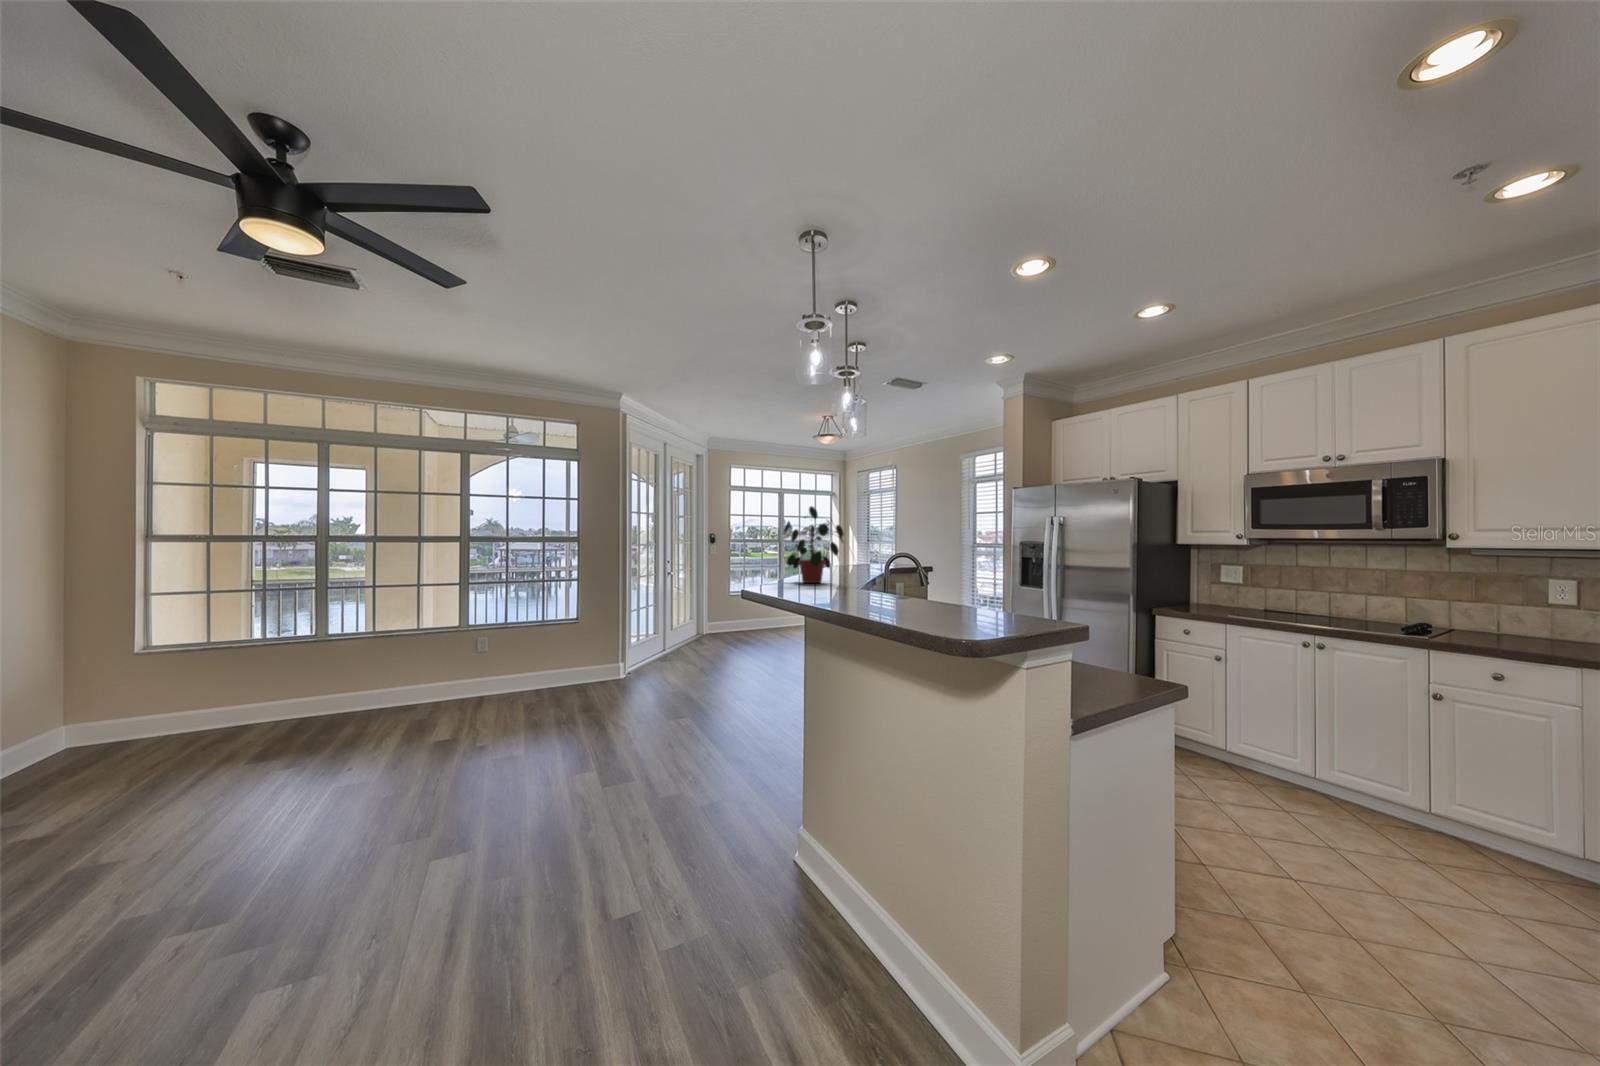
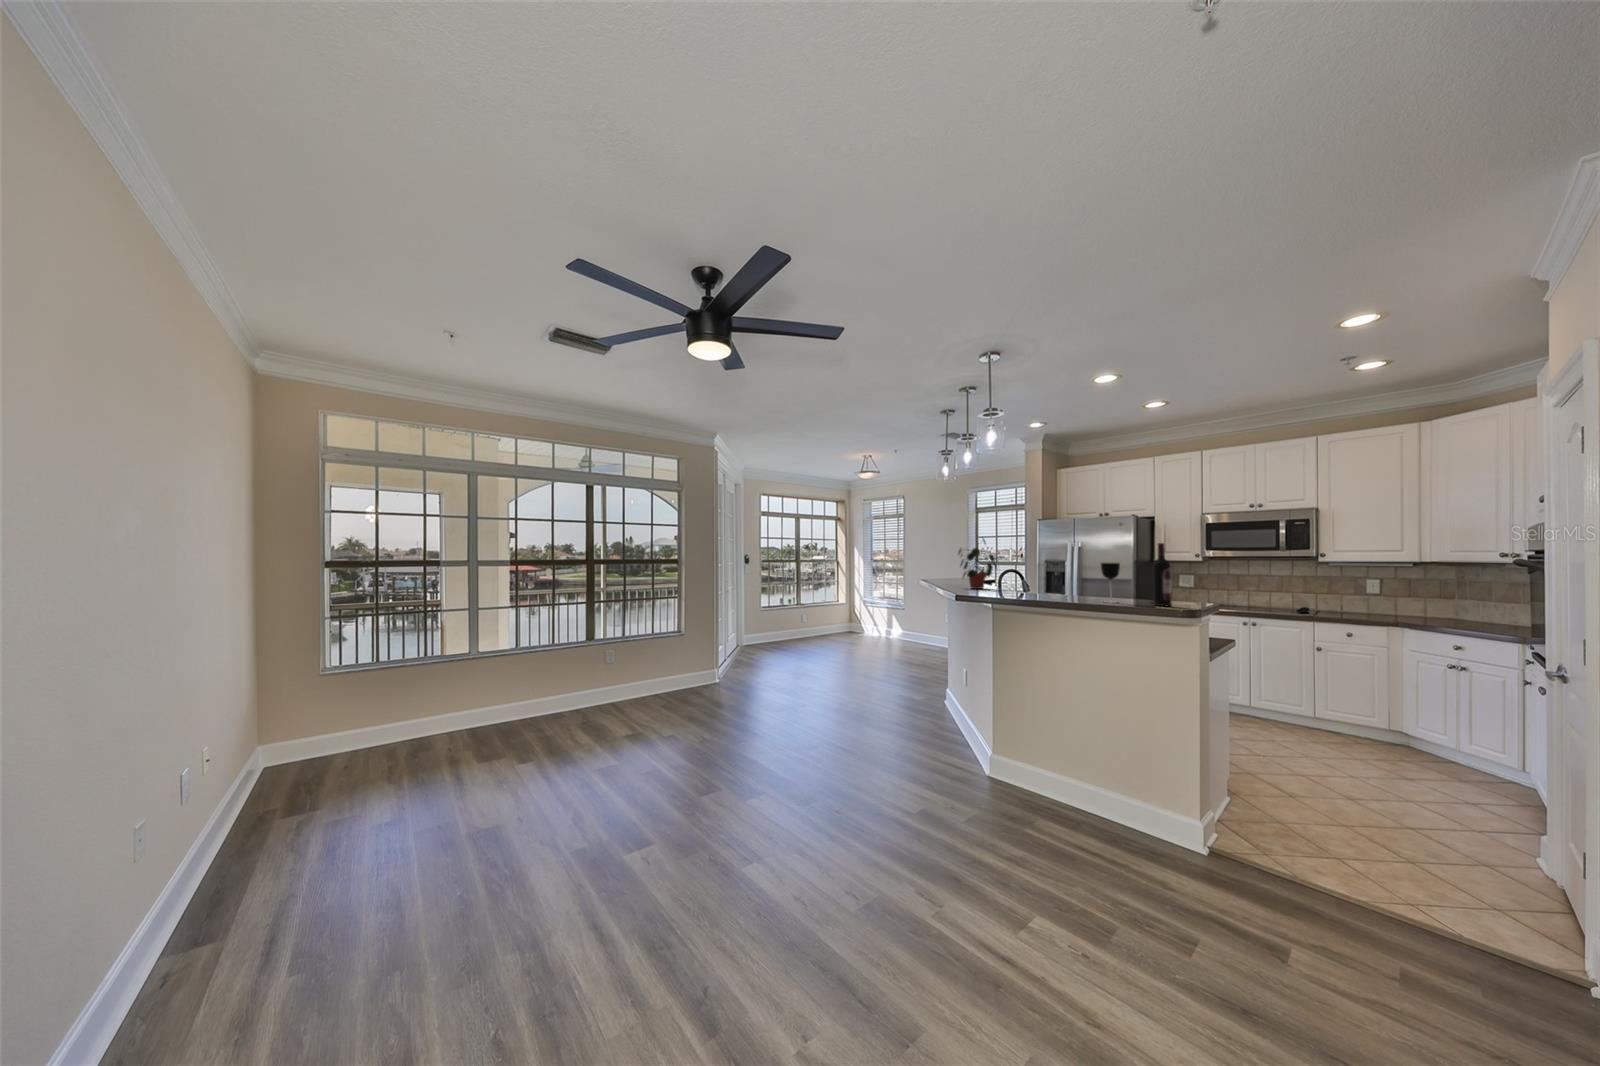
wine bottle: none [940,506,971,633] -> present [1153,543,1172,606]
wine glass: none [878,545,908,619] -> present [1101,563,1120,603]

